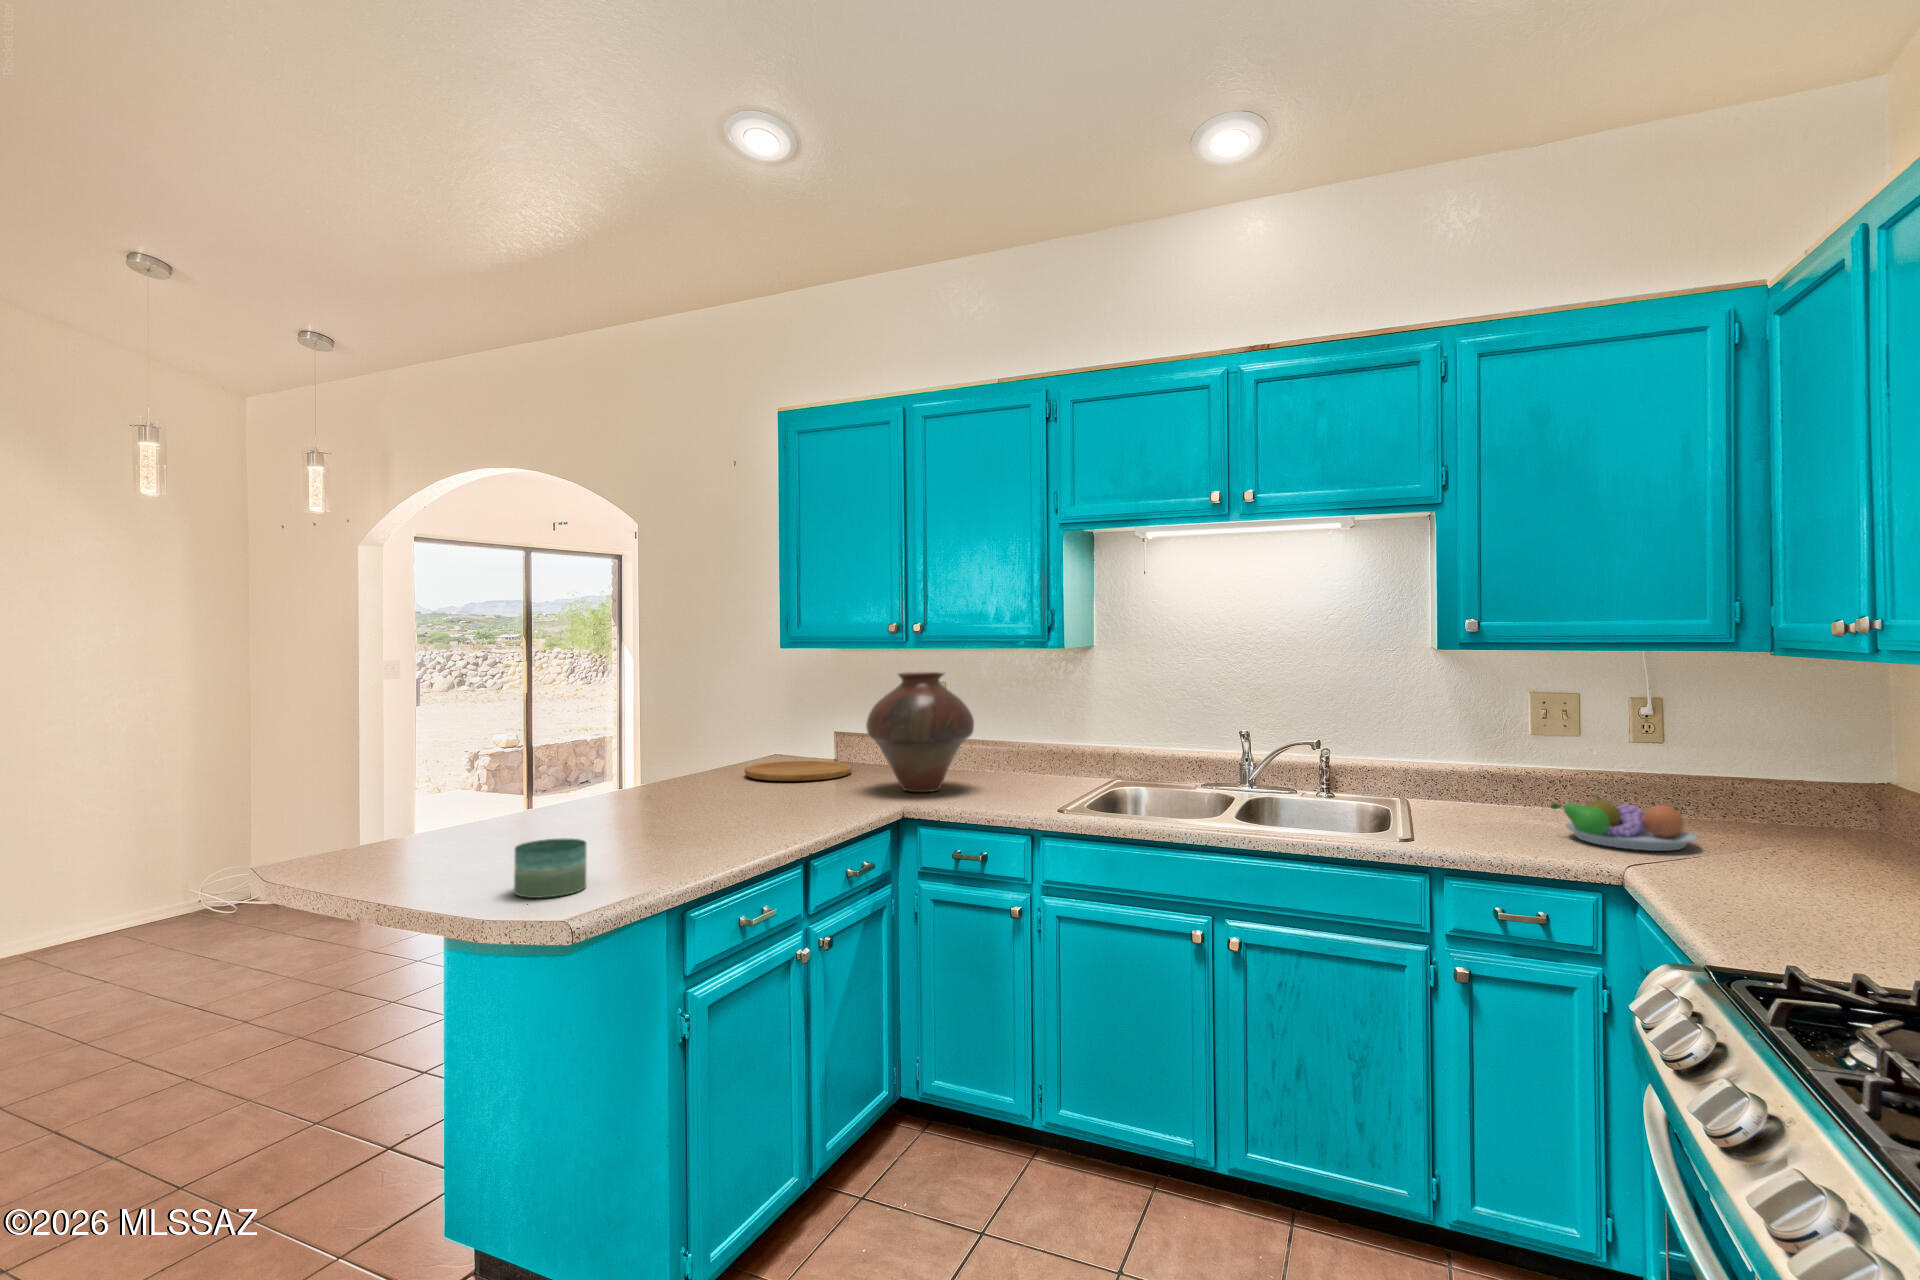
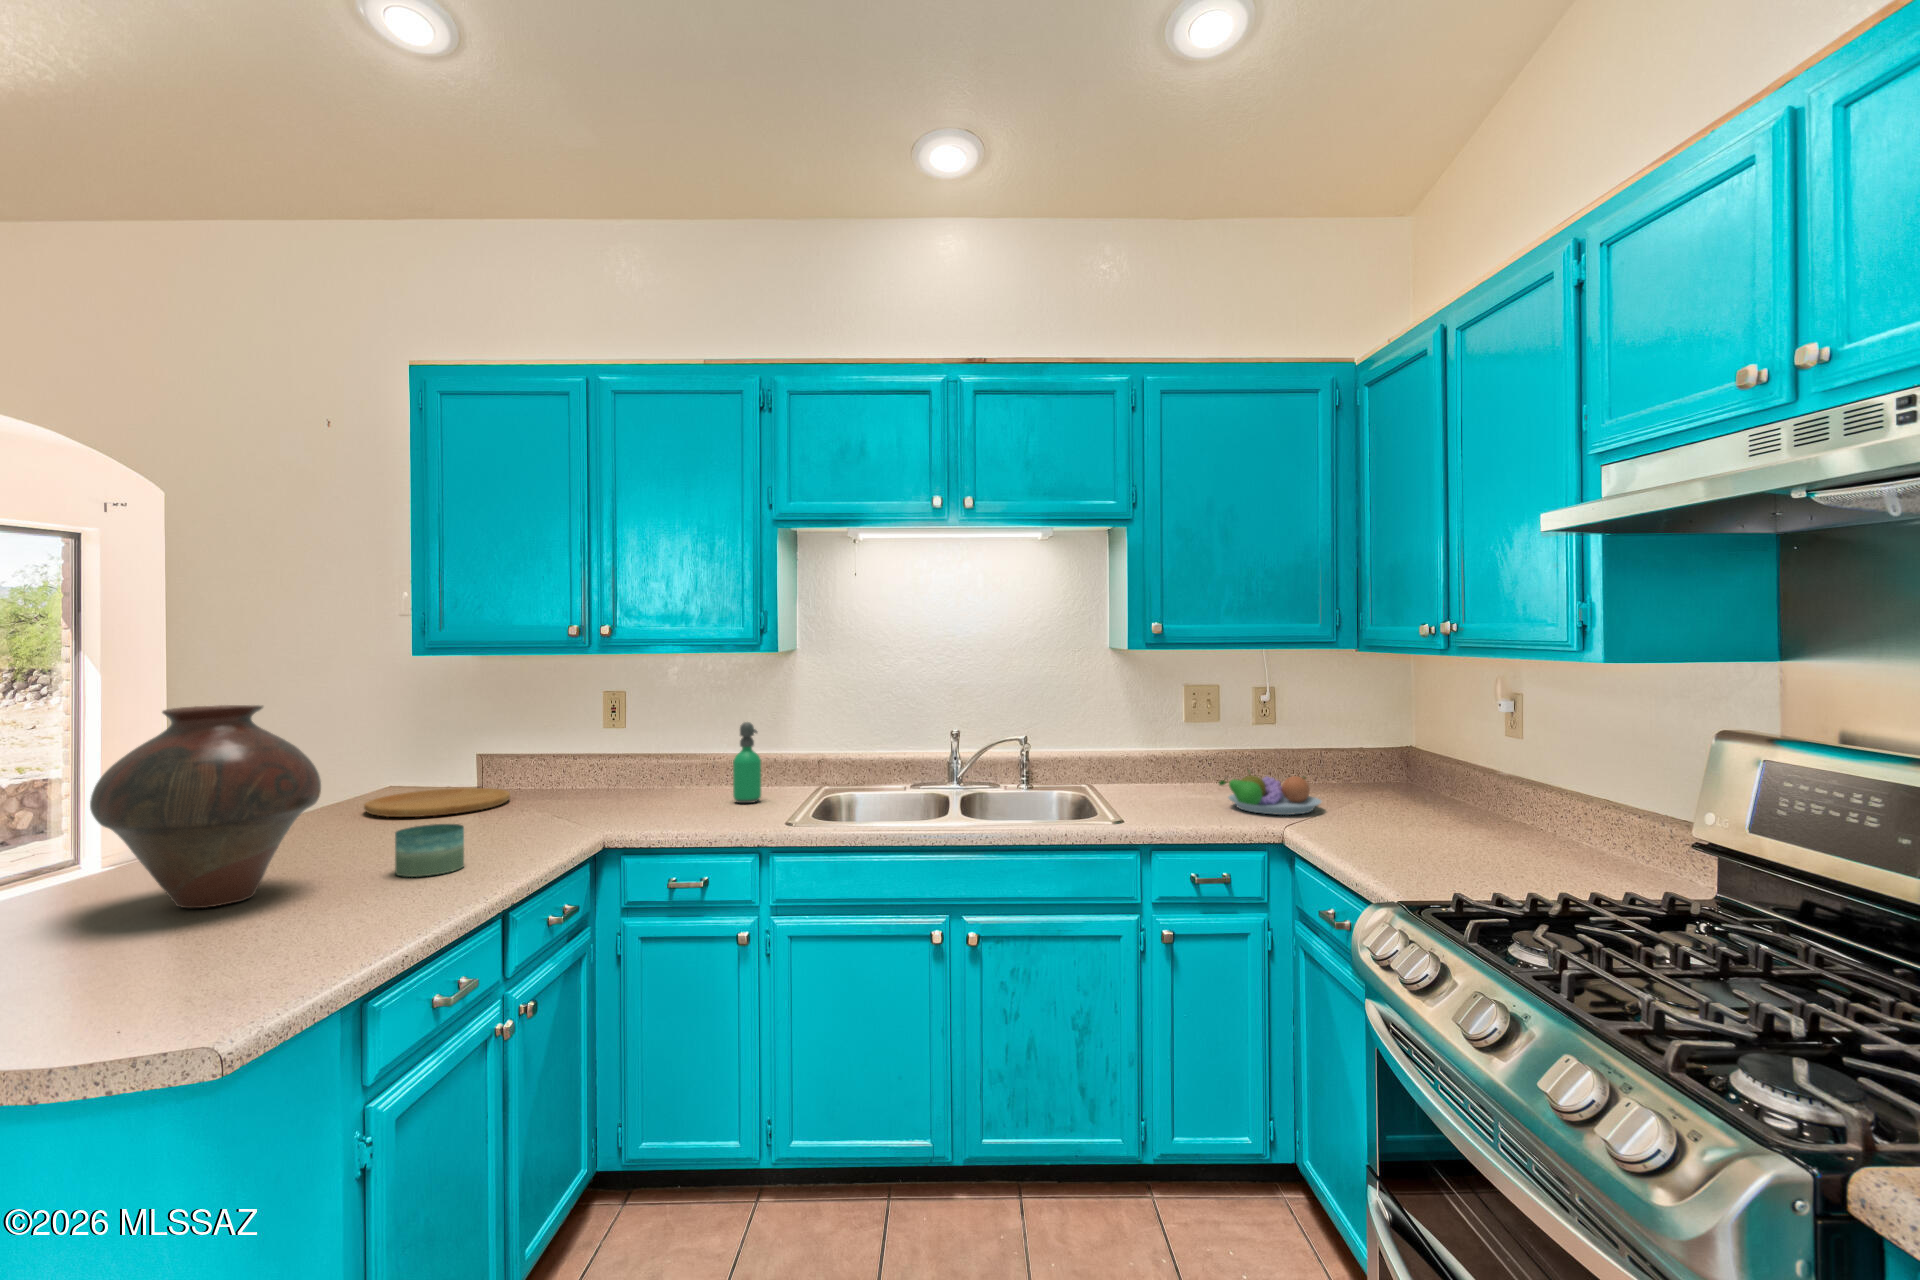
vase: present [866,672,974,792] -> present [90,705,321,908]
soap dispenser: none [1026,715,1052,790] -> present [733,722,761,803]
candle: present [514,839,587,898] -> present [395,824,464,877]

